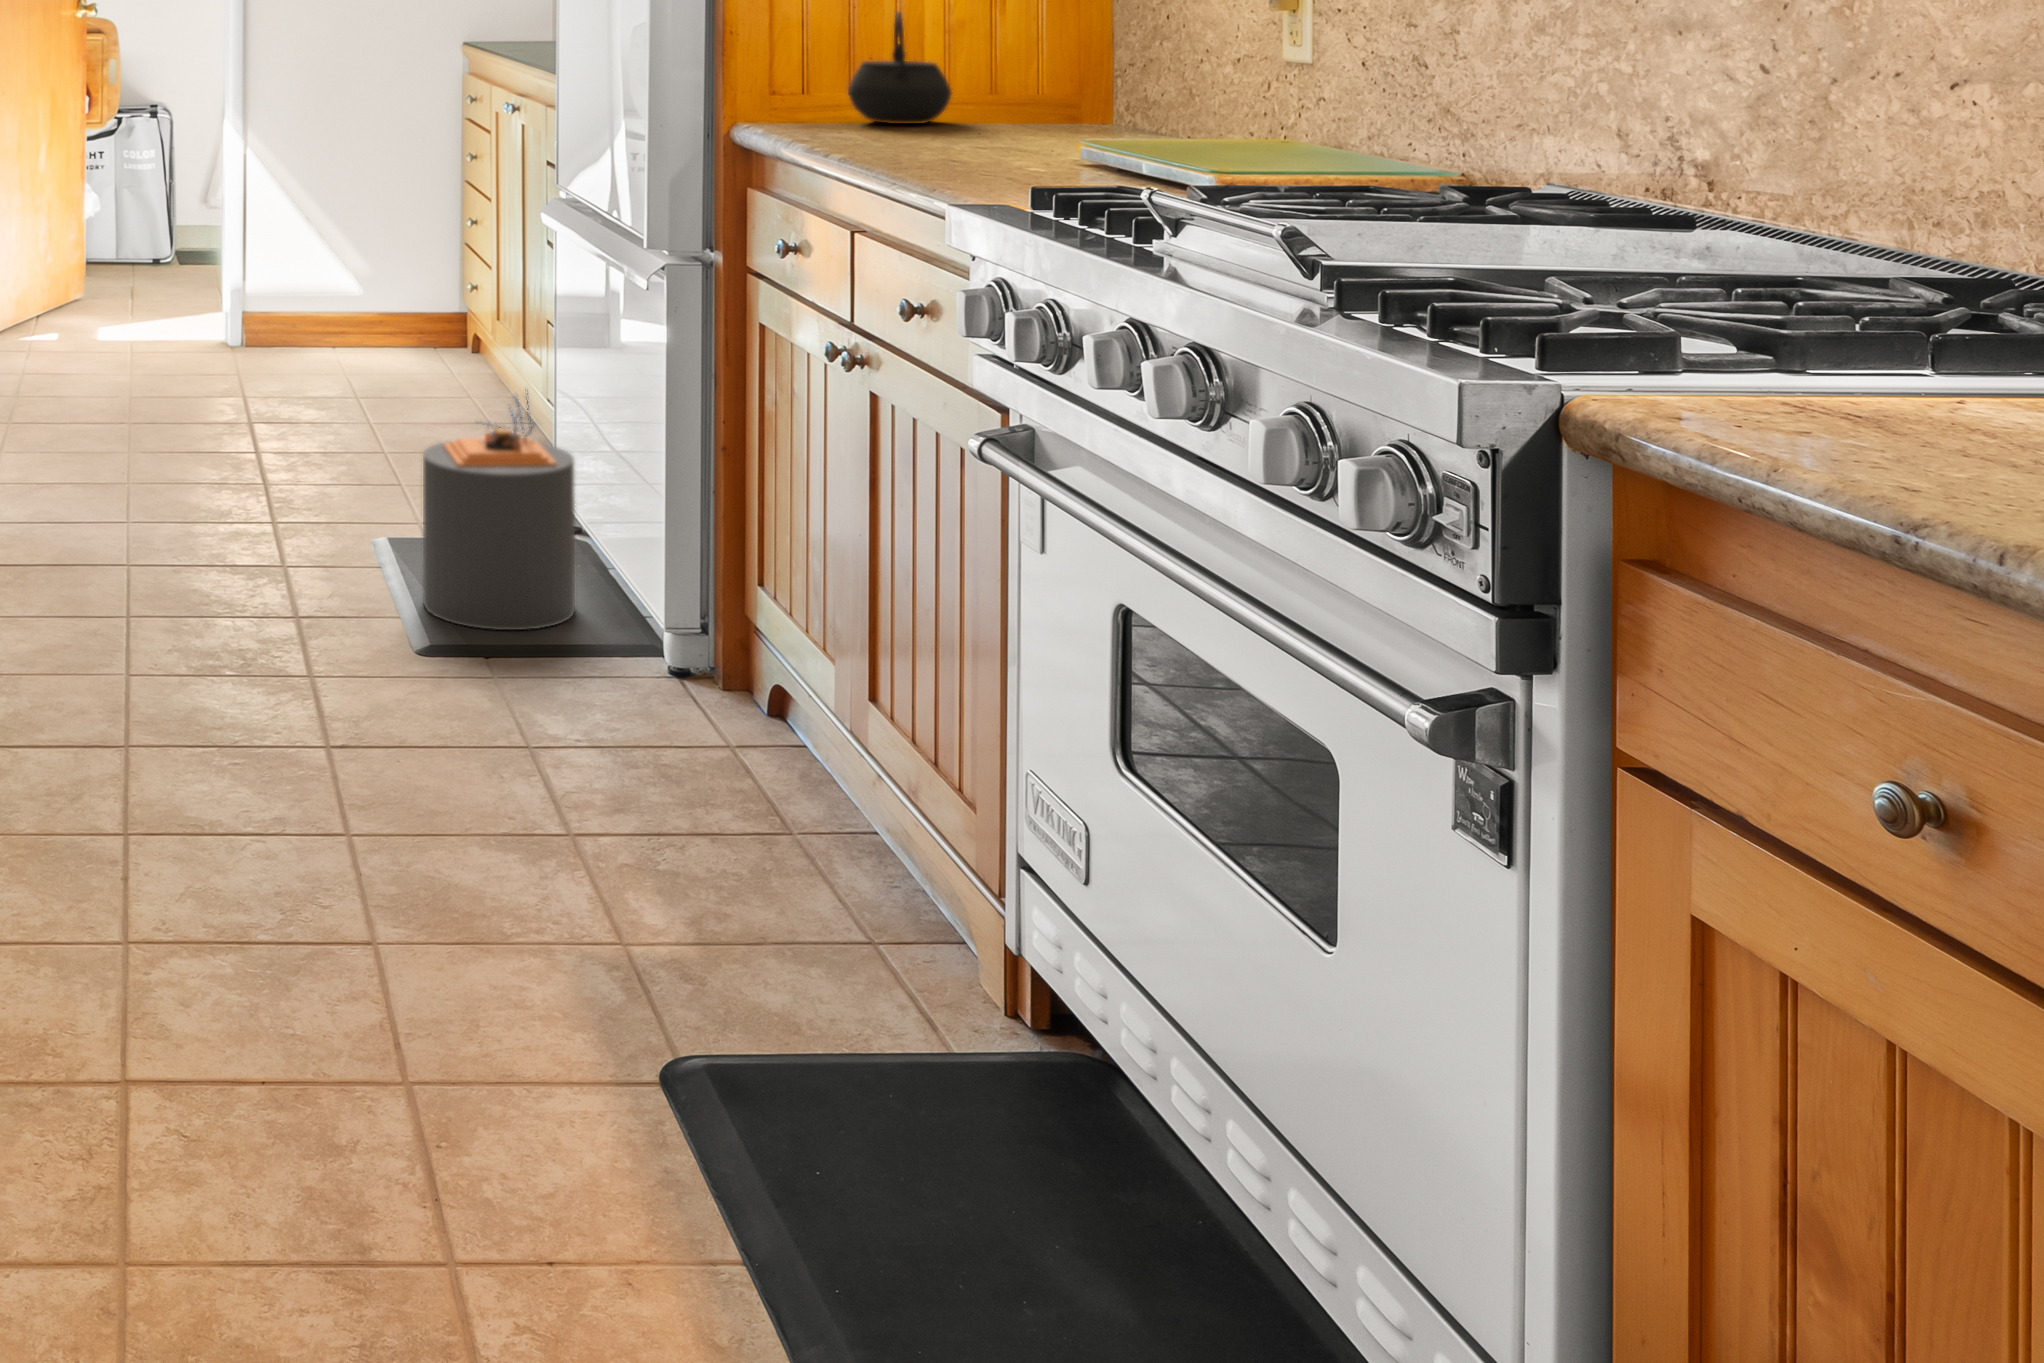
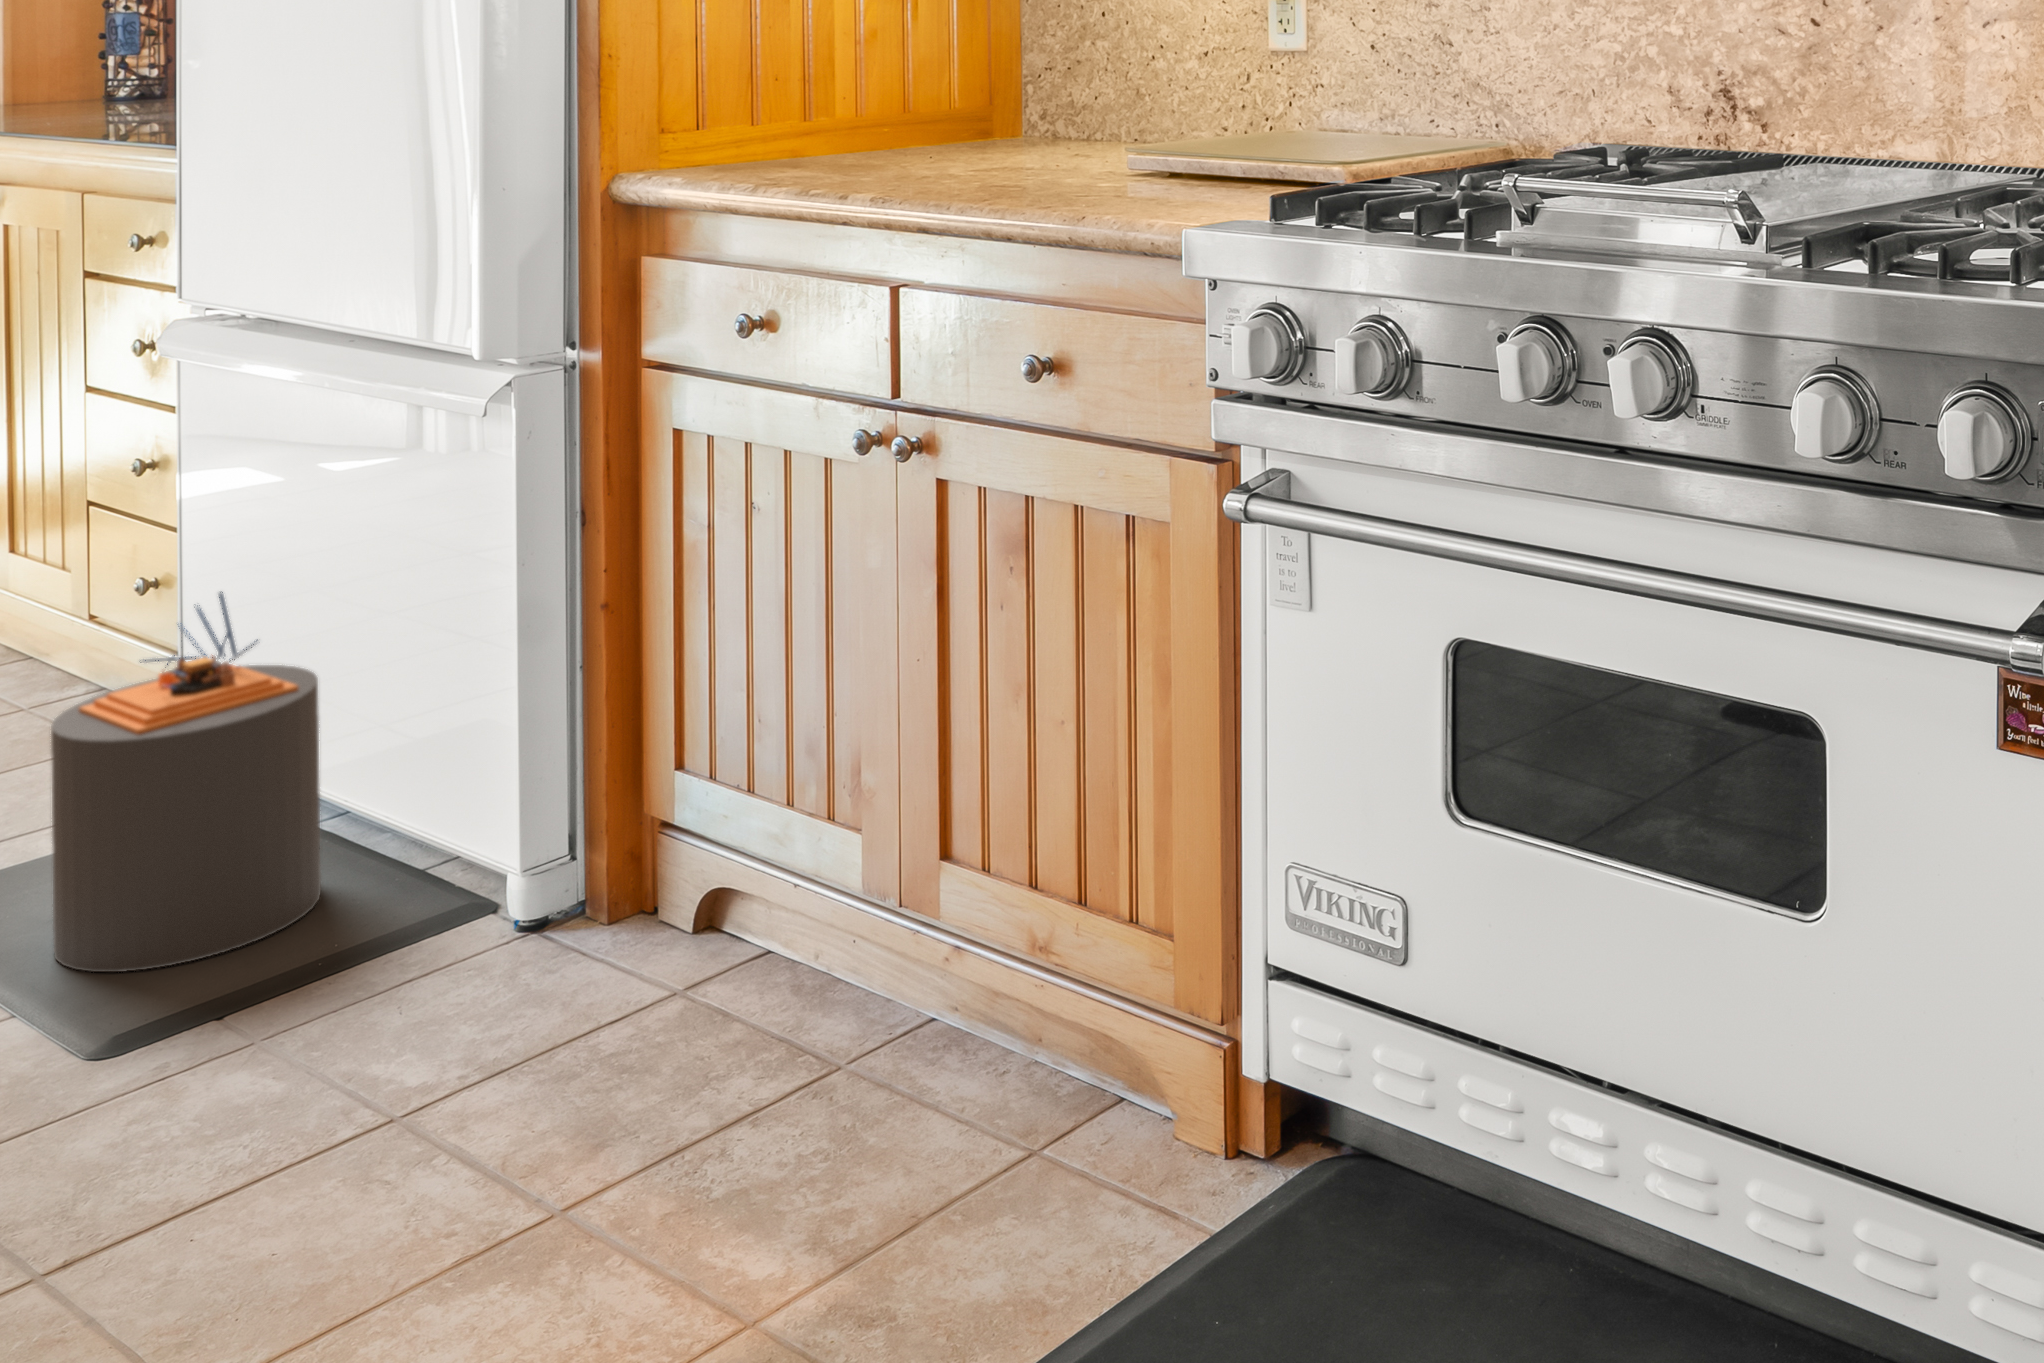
kettle: present [848,12,951,124] -> none [764,20,891,156]

